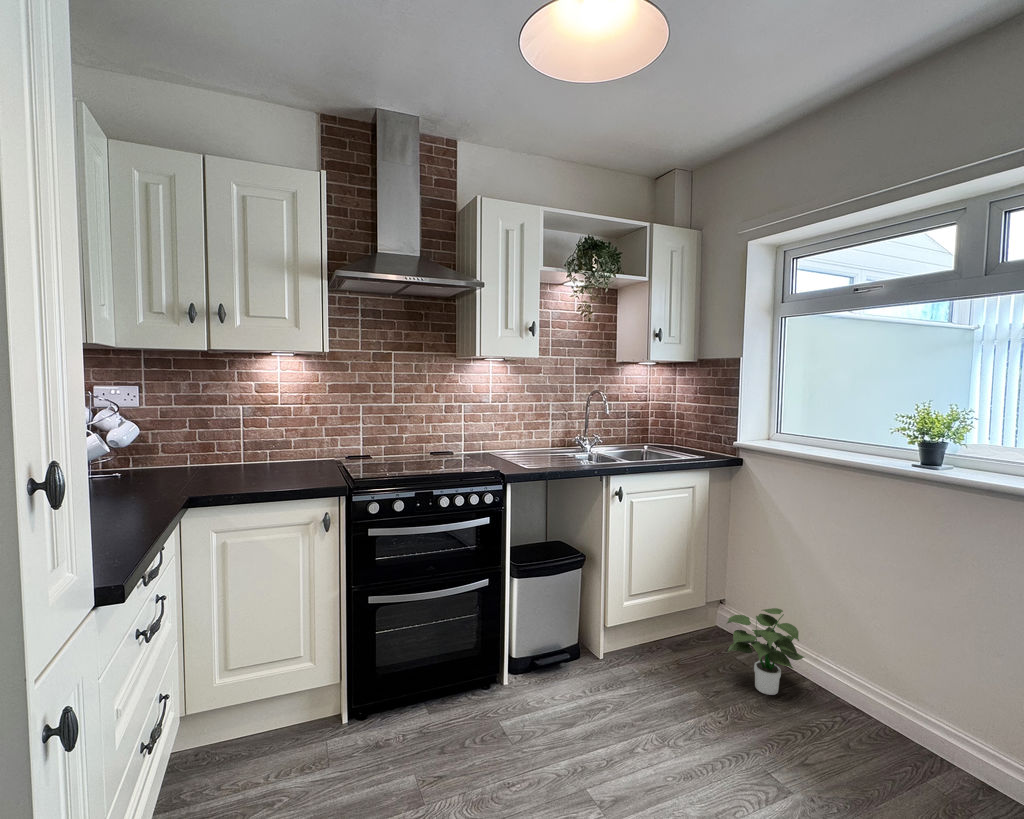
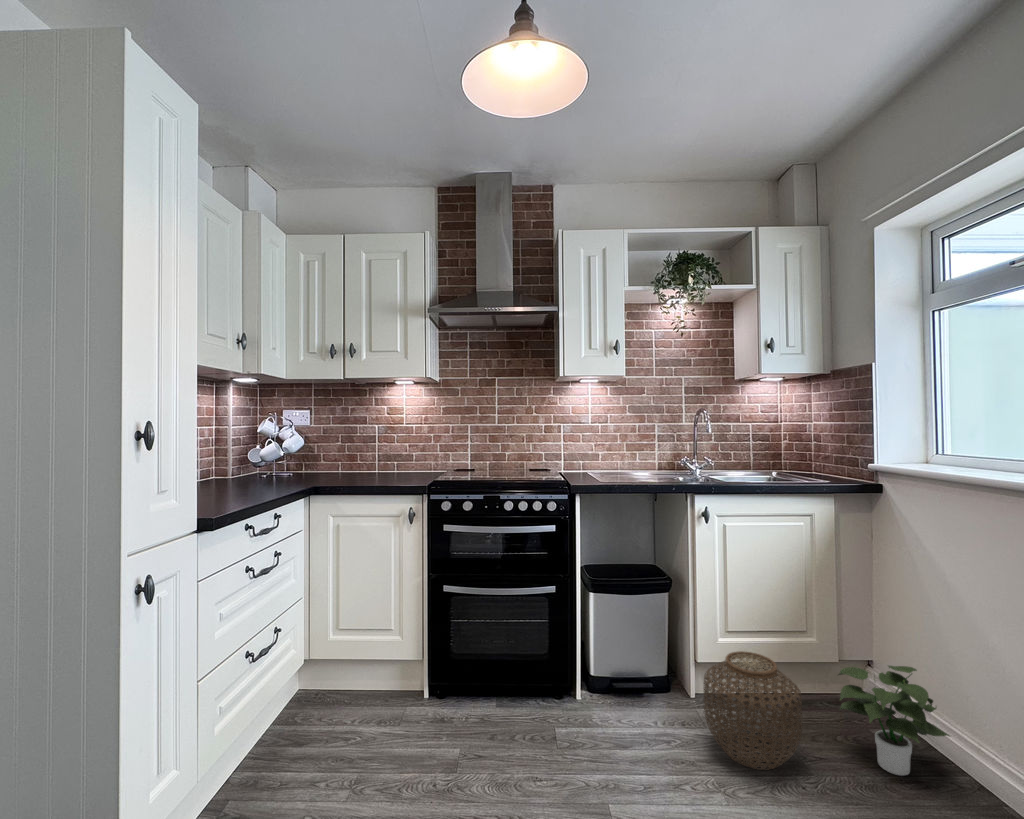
woven basket: none [633,617,716,718] -> present [704,651,802,770]

